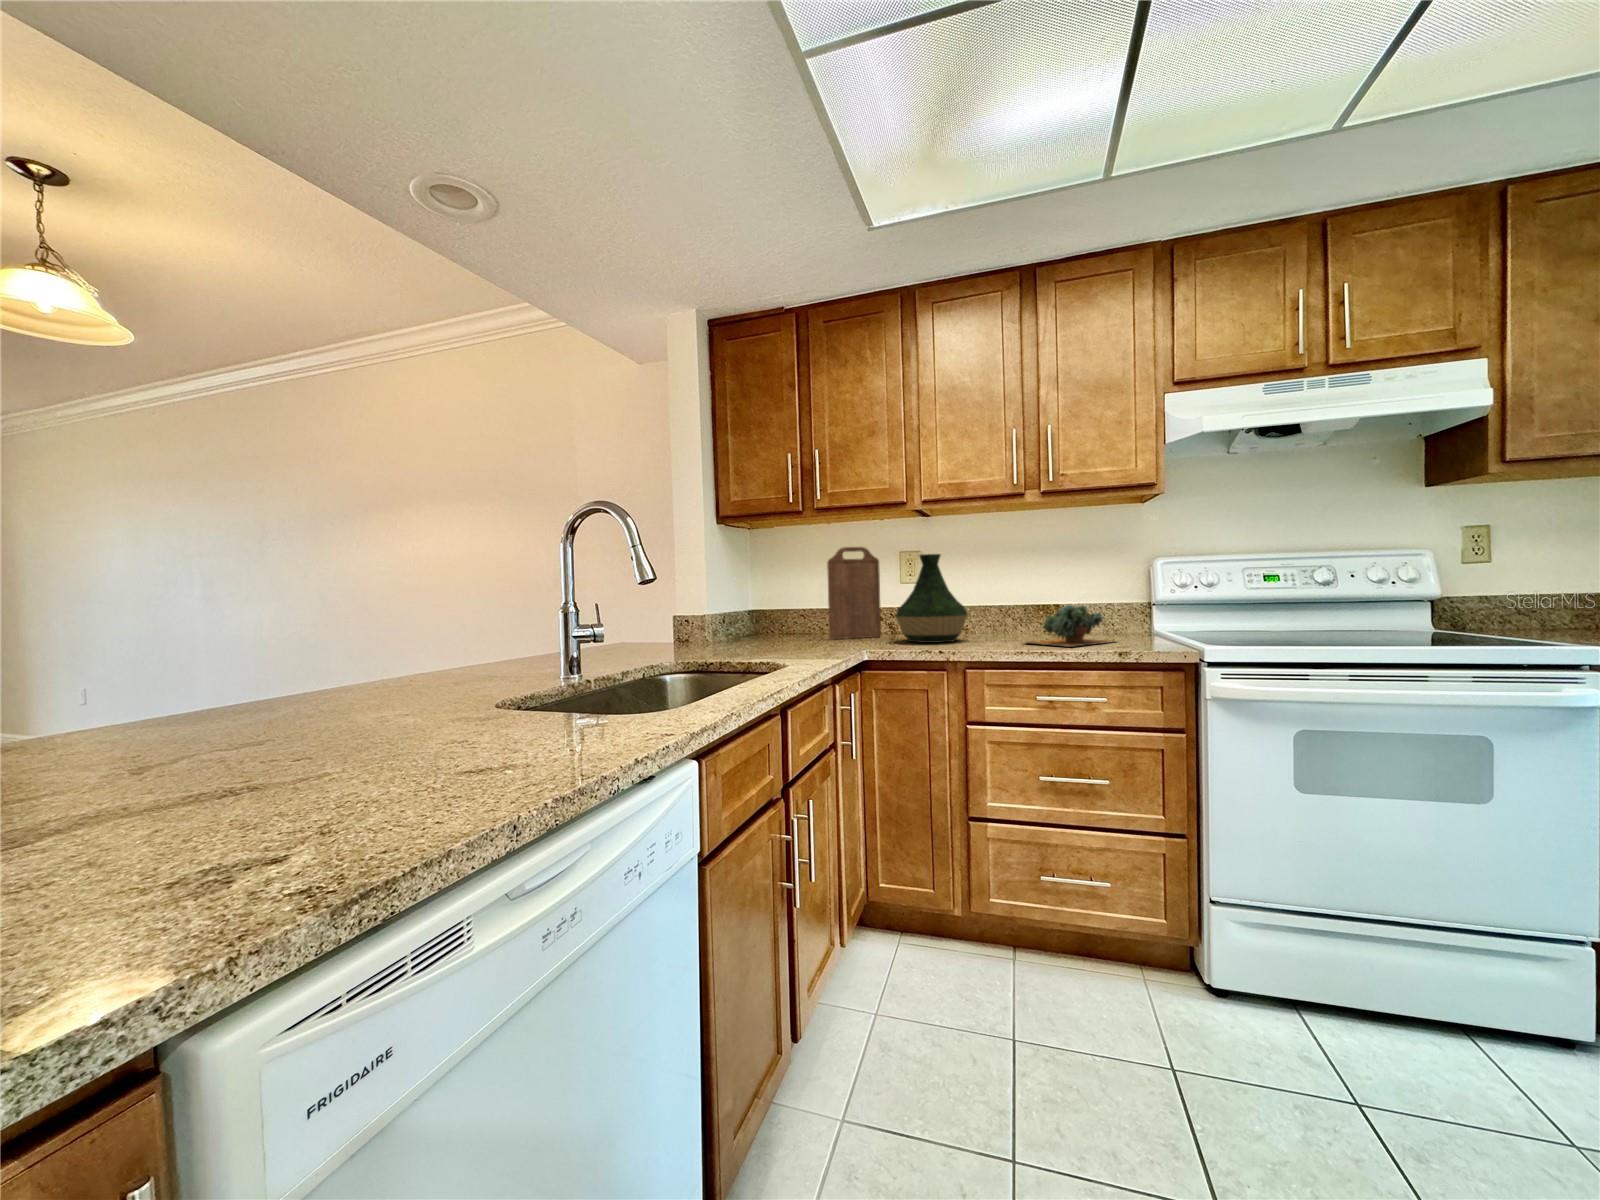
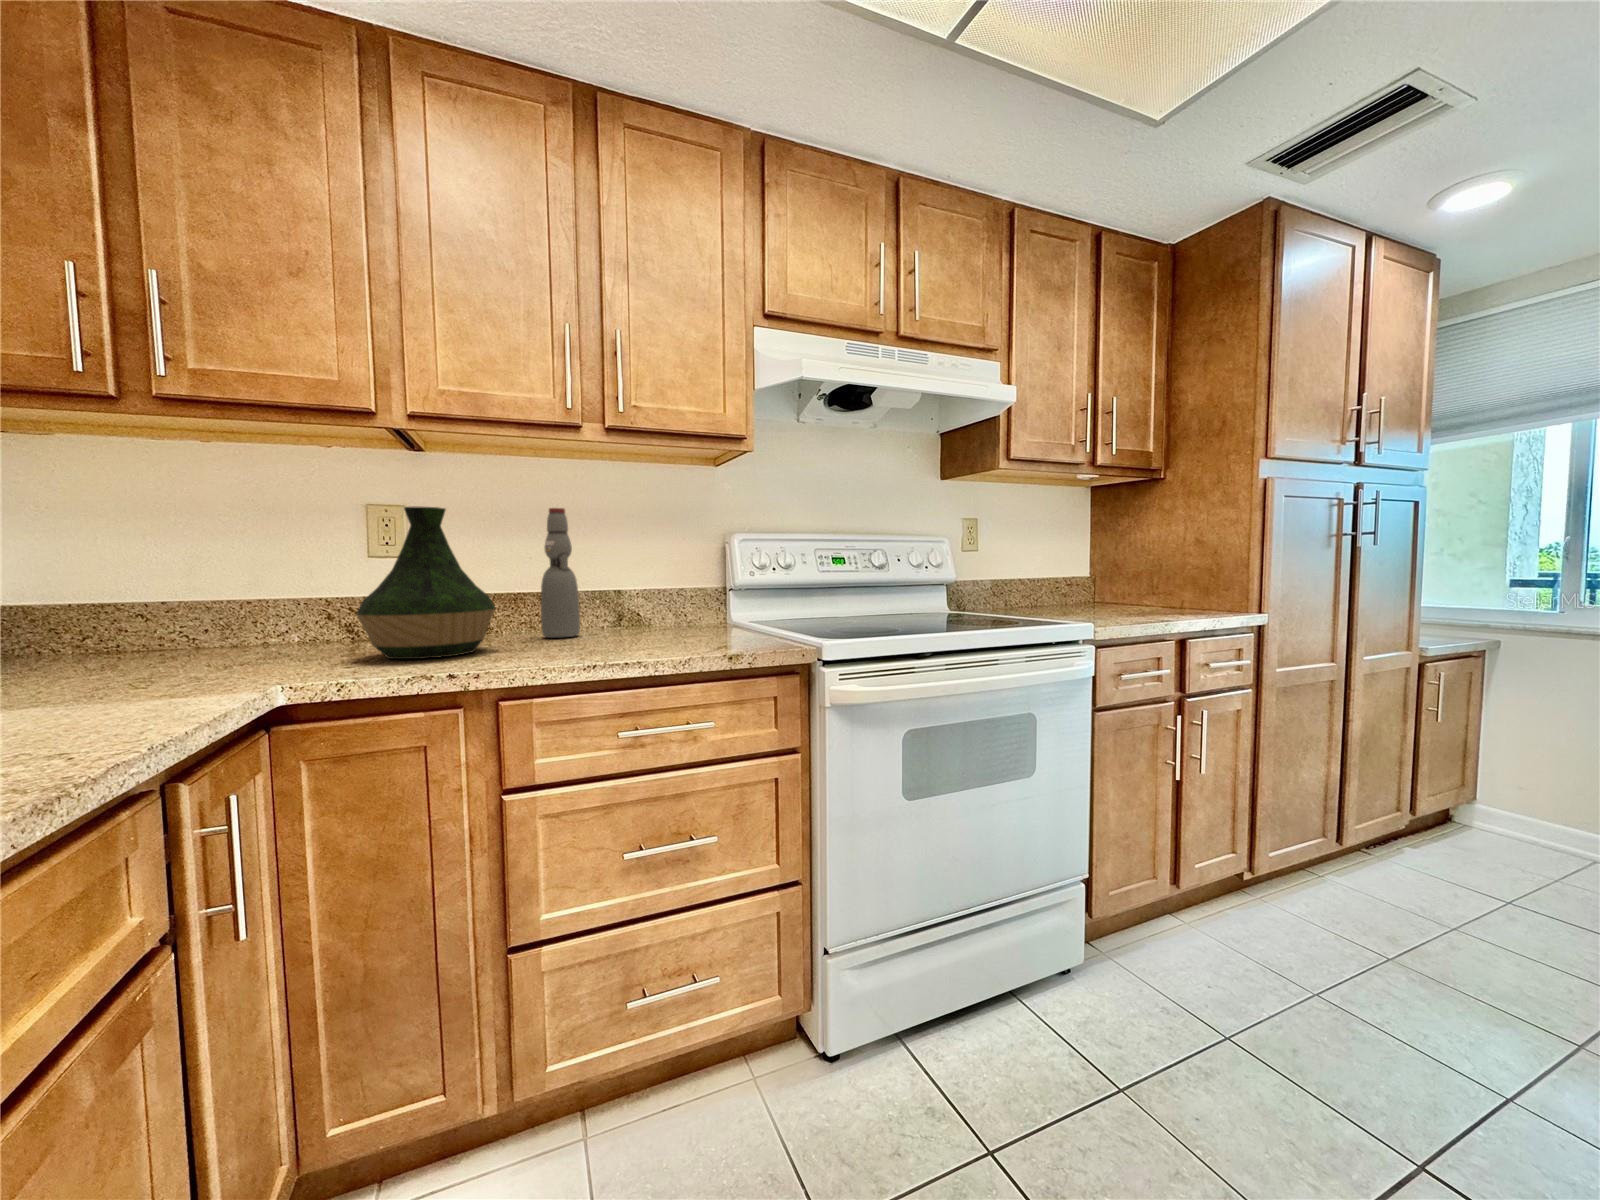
cutting board: present [827,547,881,639] -> none [192,485,329,663]
bottle: none [998,547,1025,636] -> present [541,508,580,638]
succulent plant: present [1026,605,1113,647] -> none [585,590,709,651]

